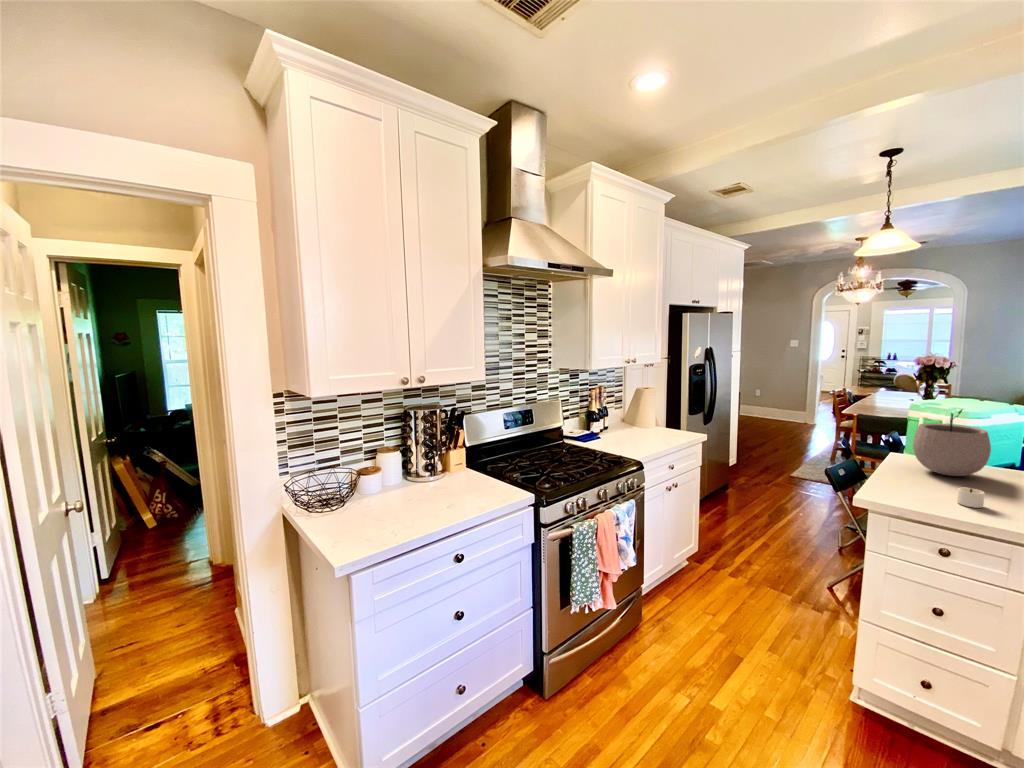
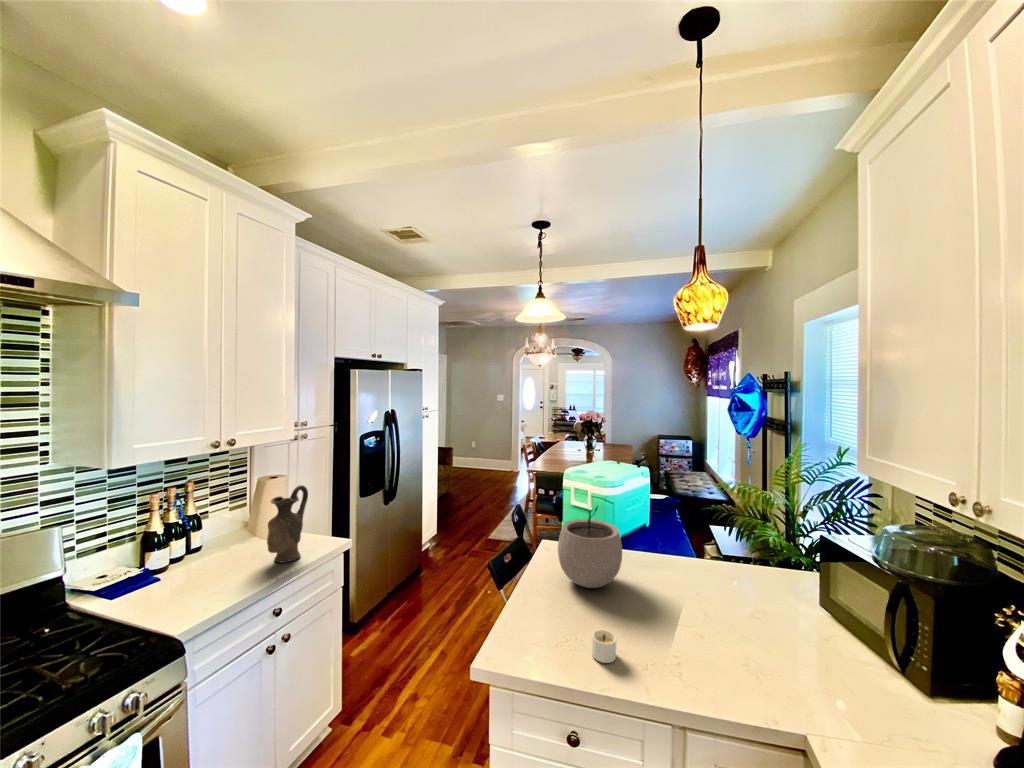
ceramic pitcher: none [655,391,678,439] -> present [267,485,308,563]

